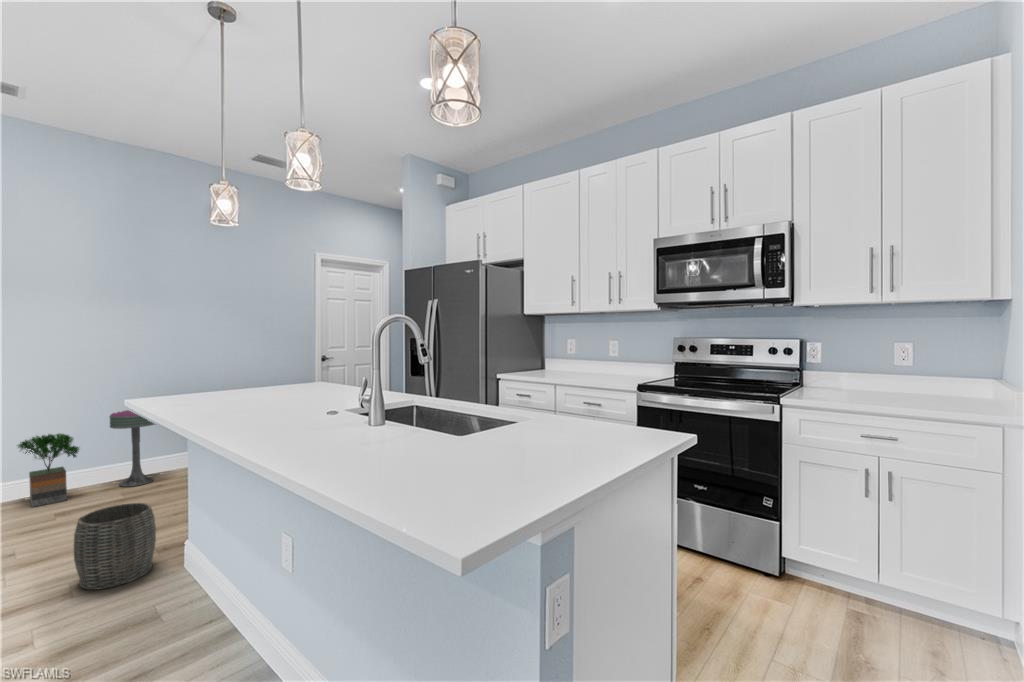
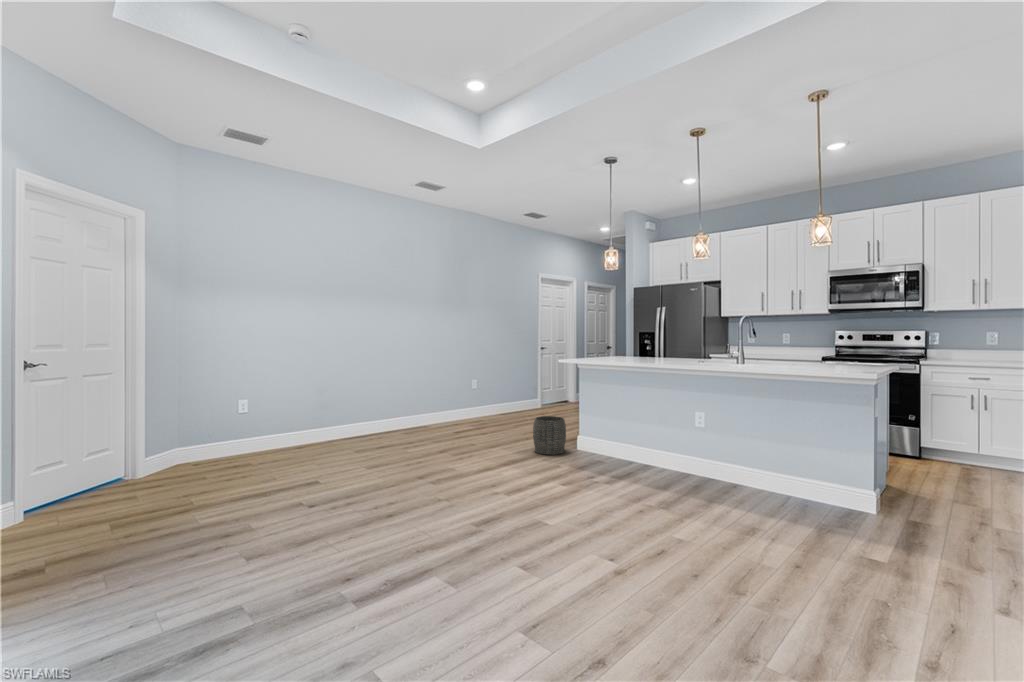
bar stool: present [109,410,154,487] -> none [452,376,477,423]
potted tree: present [17,433,79,507] -> none [418,387,450,430]

